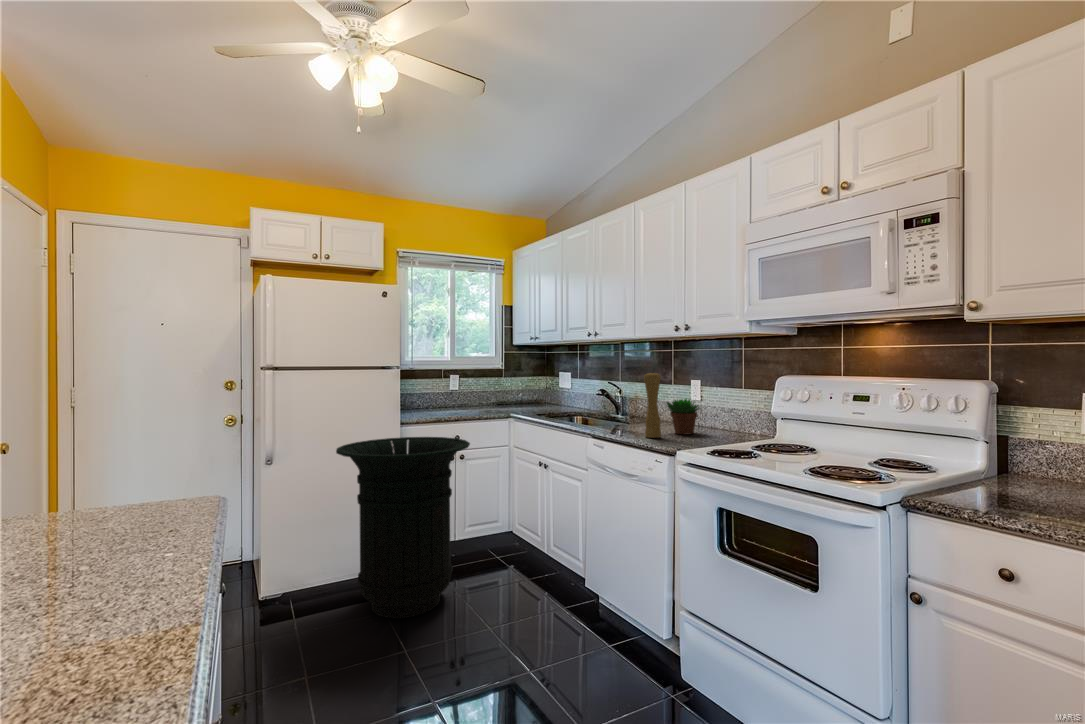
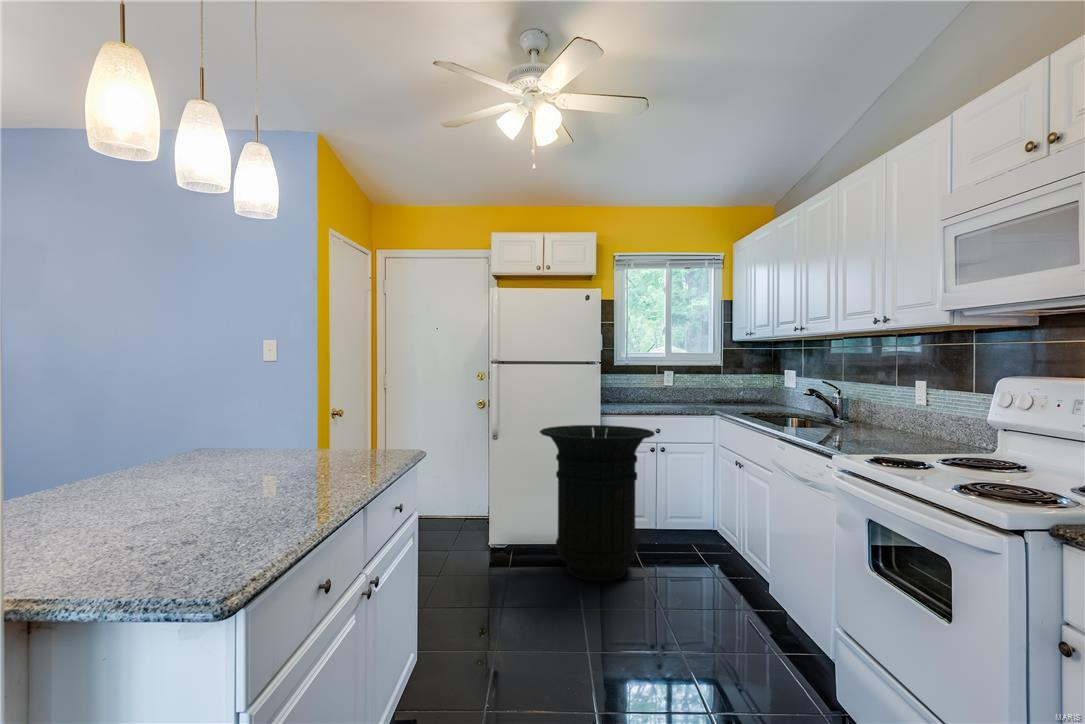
pepper mill: present [644,372,661,438] -> none [823,370,843,441]
succulent plant: present [667,399,699,434] -> none [857,400,905,442]

